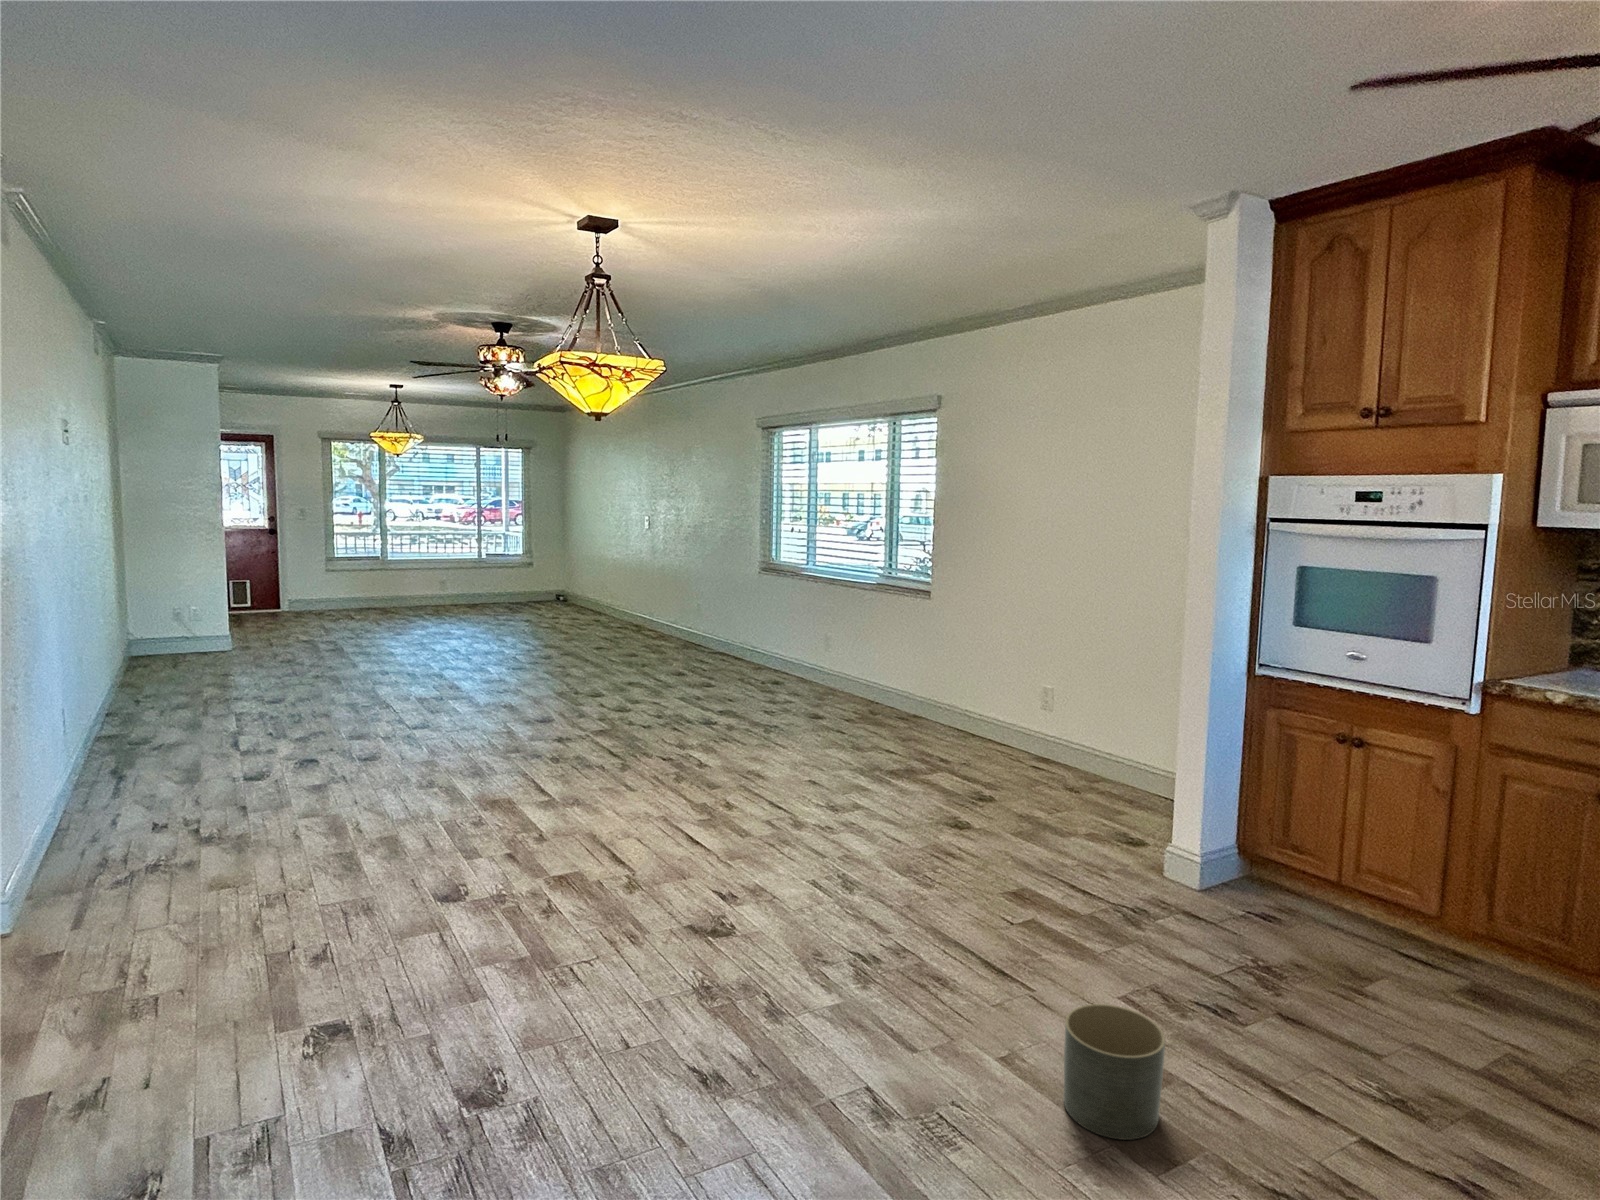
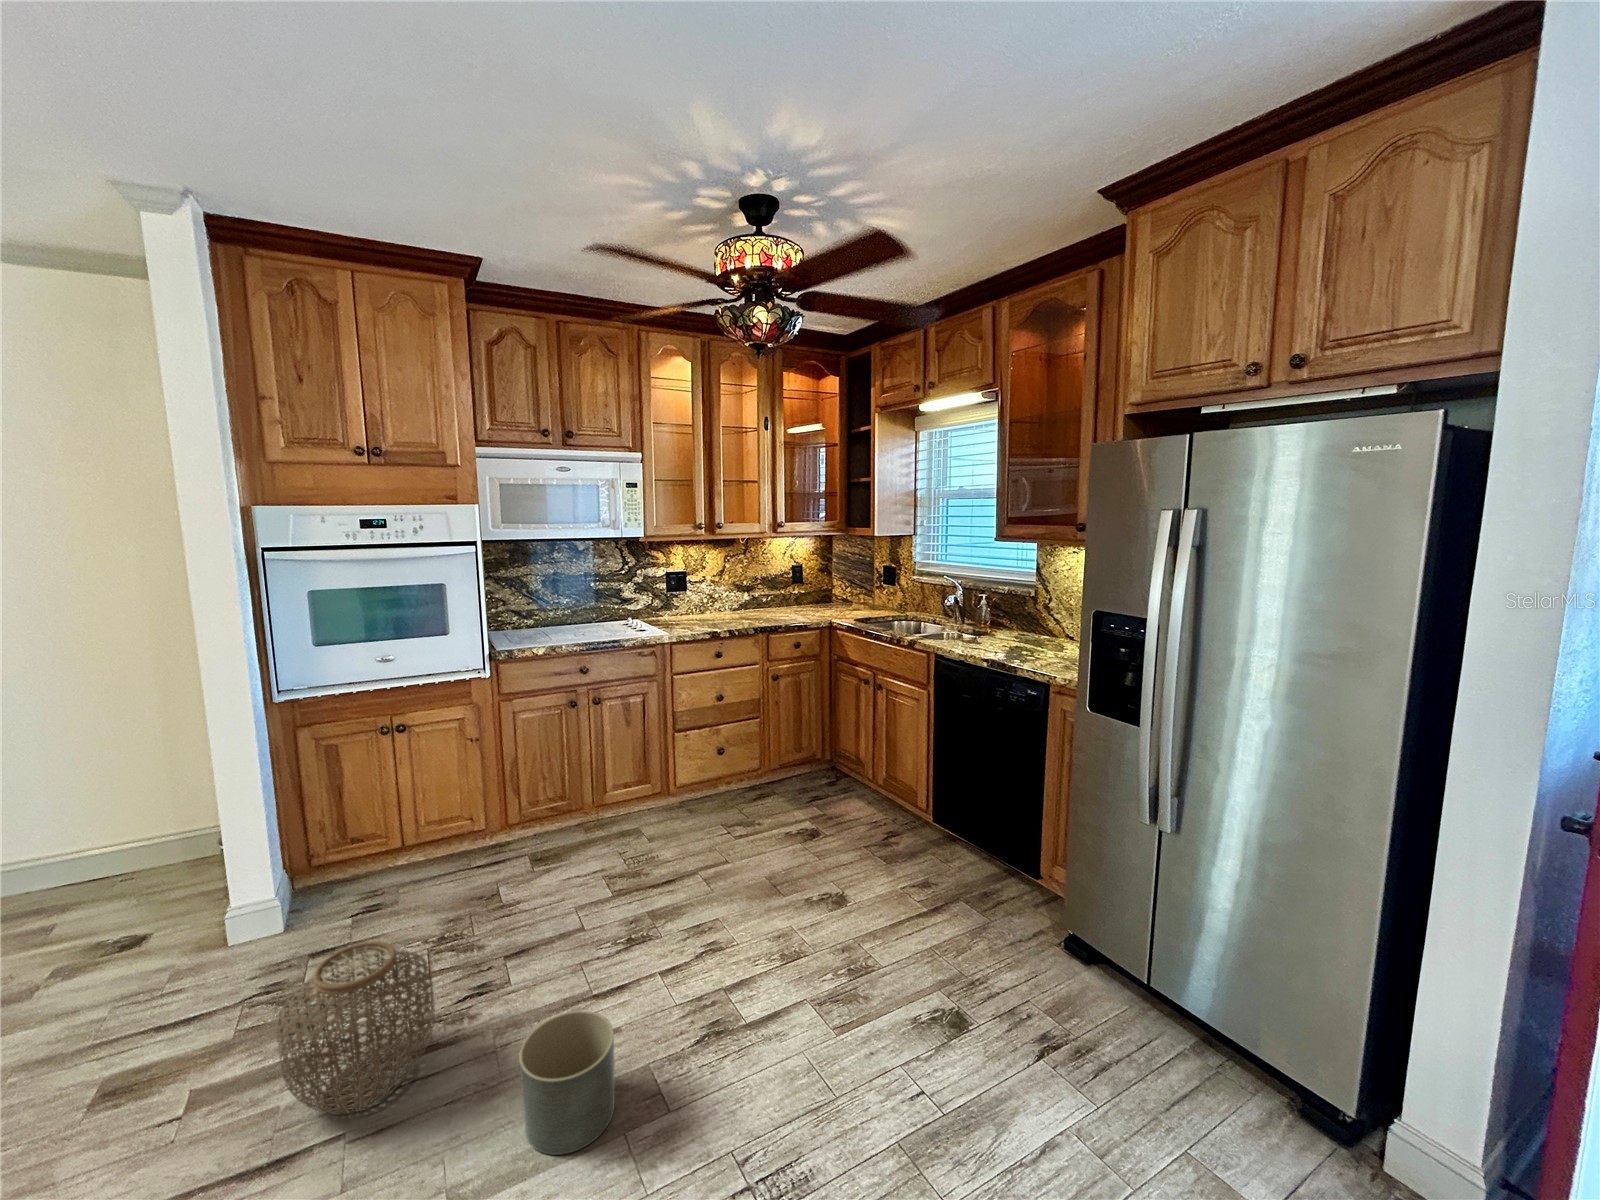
woven basket: none [1024,860,1145,1000] -> present [277,941,435,1115]

